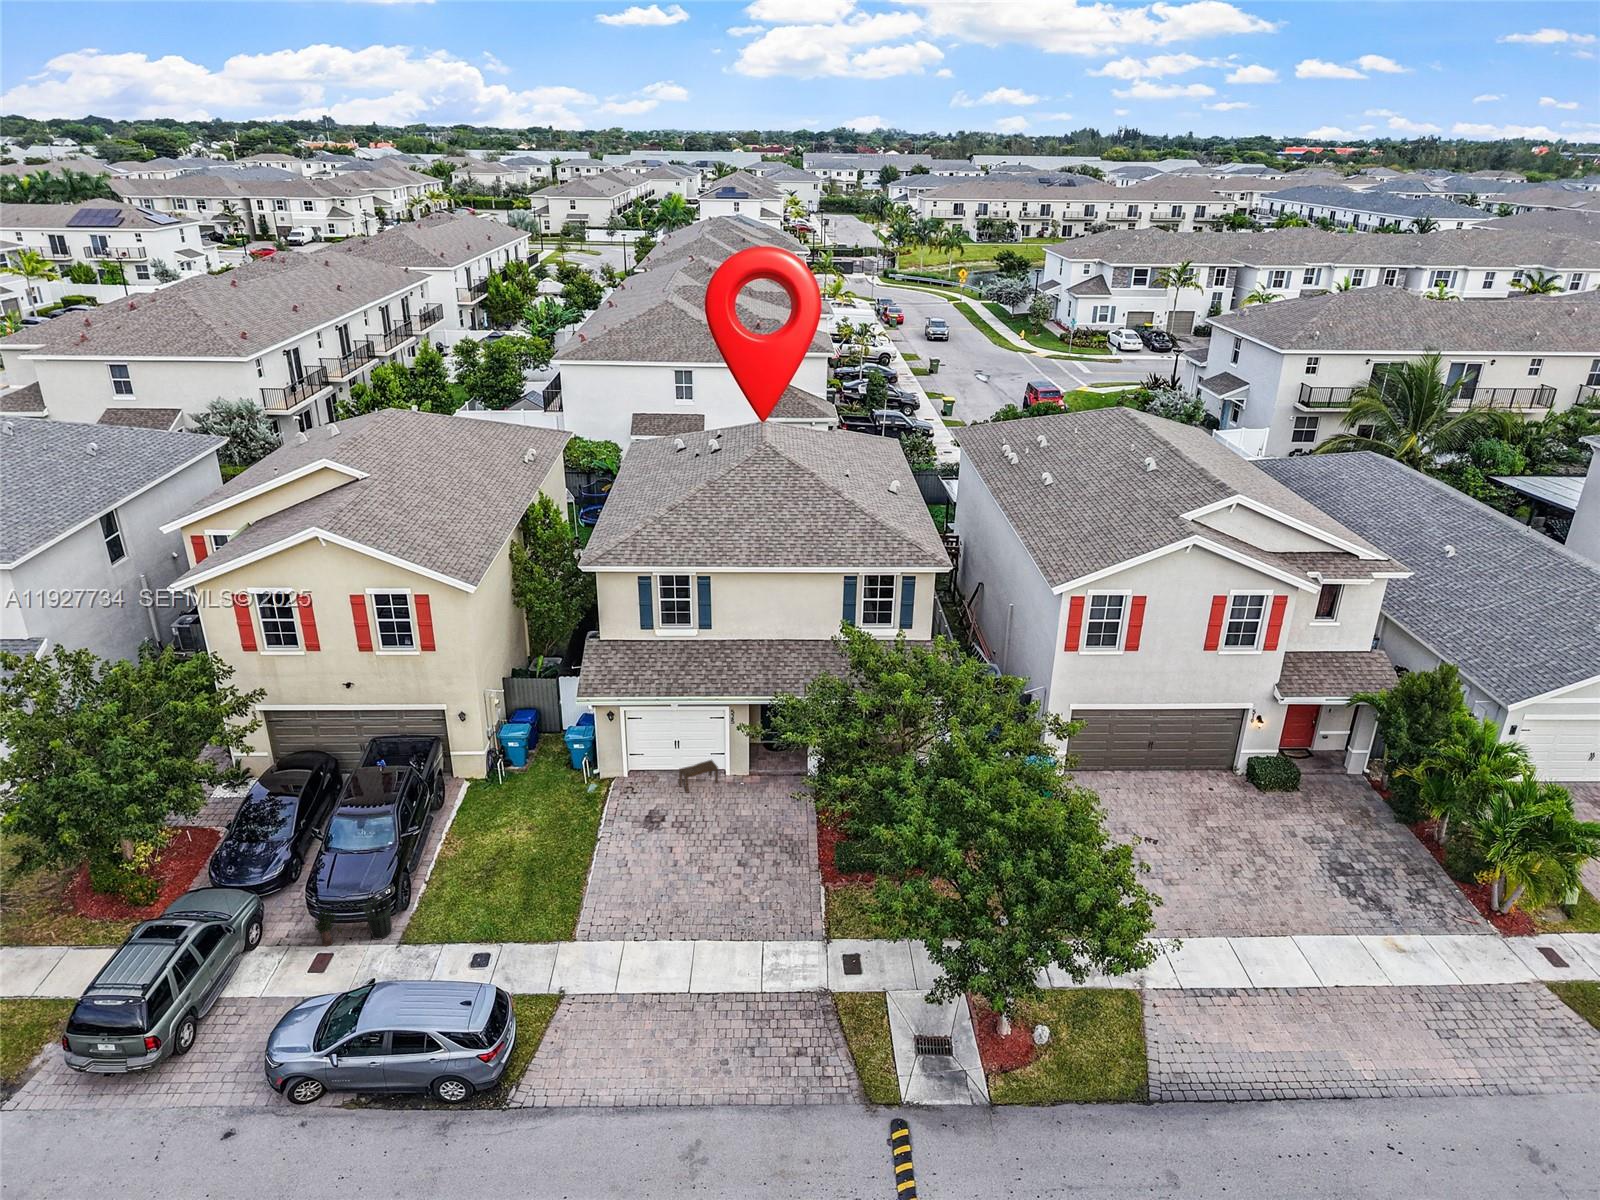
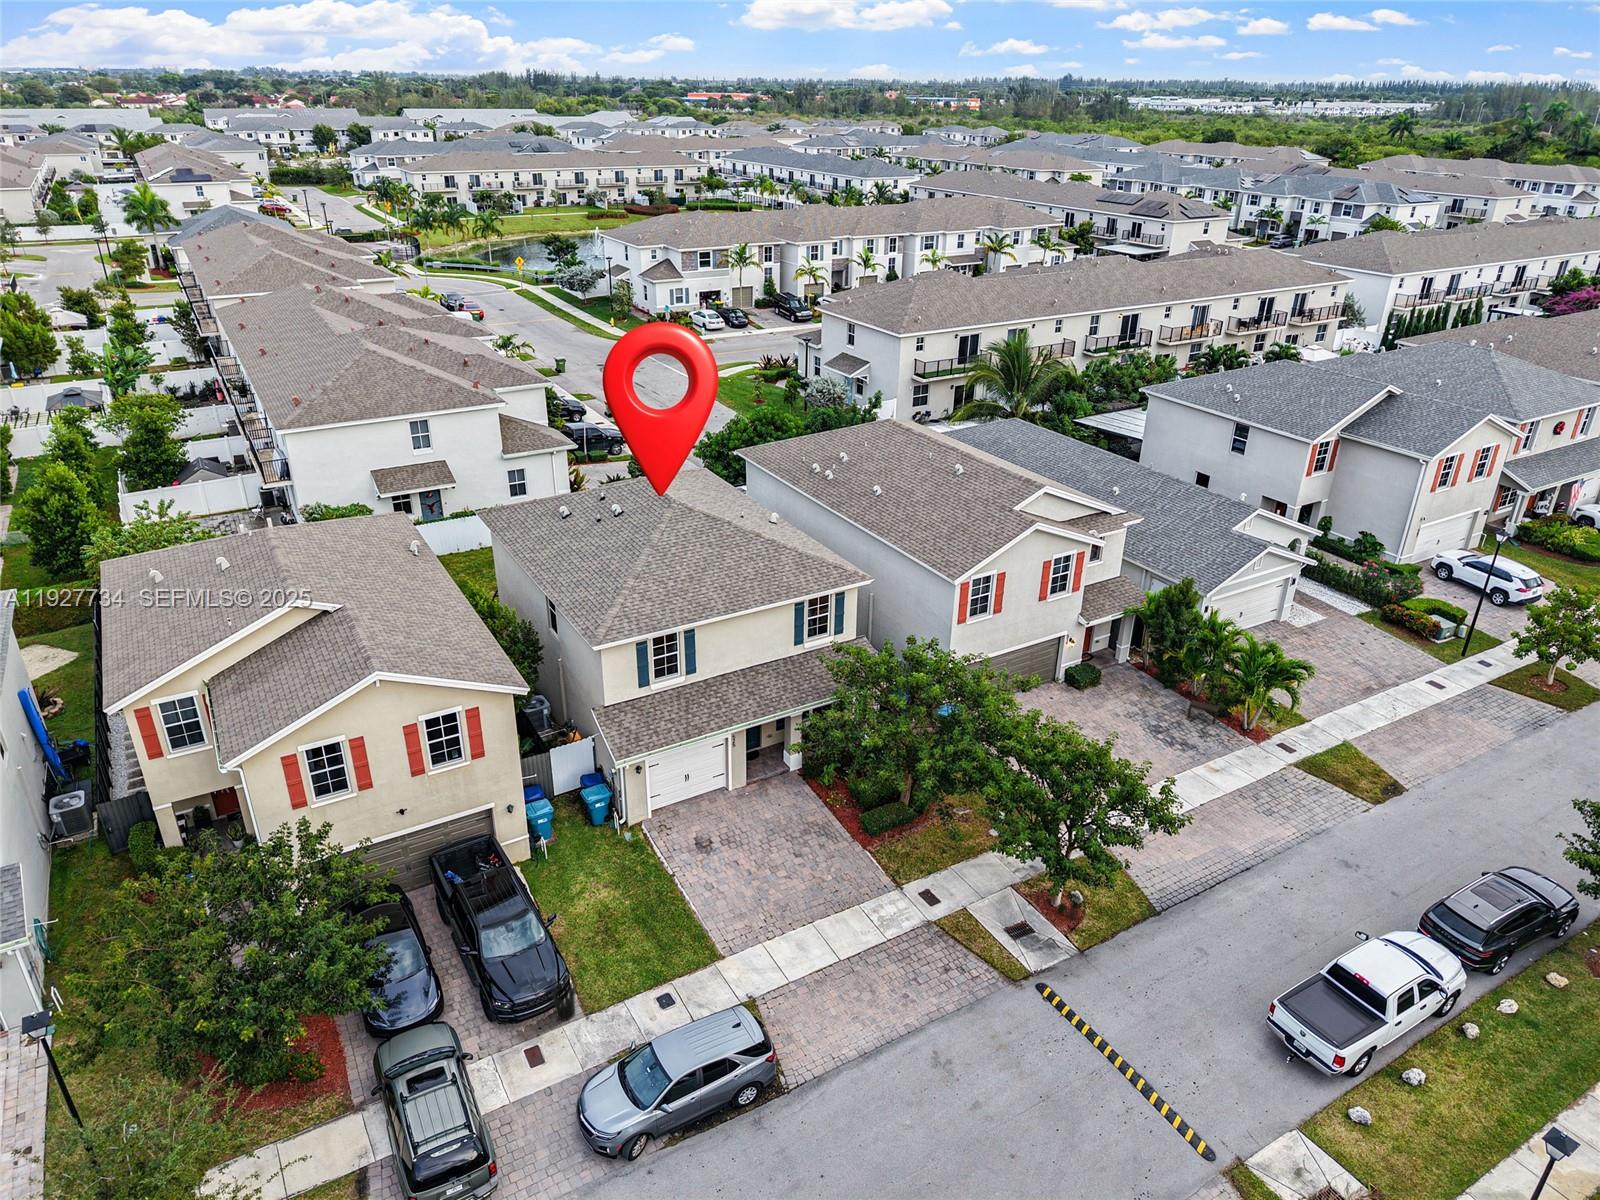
bench: present [679,760,718,793] -> present [1188,700,1219,724]
potted plant: present [315,909,342,946] -> present [1057,893,1082,920]

